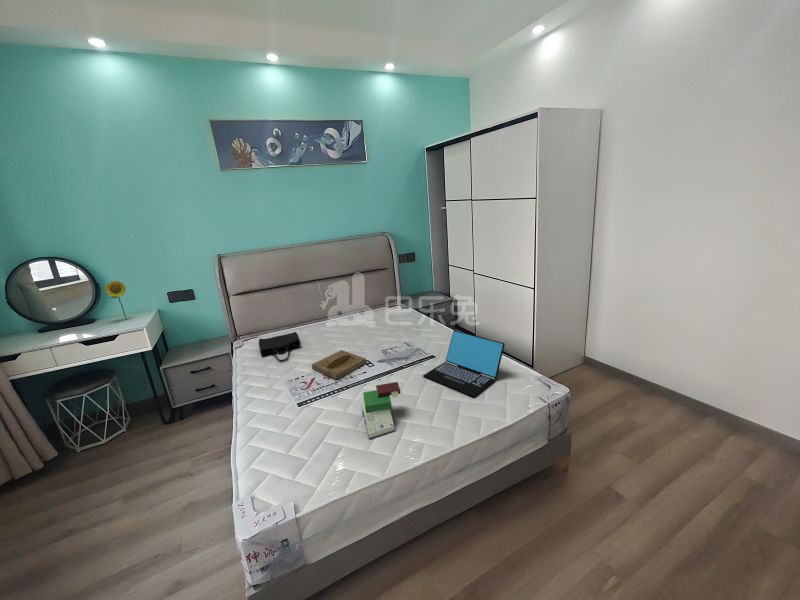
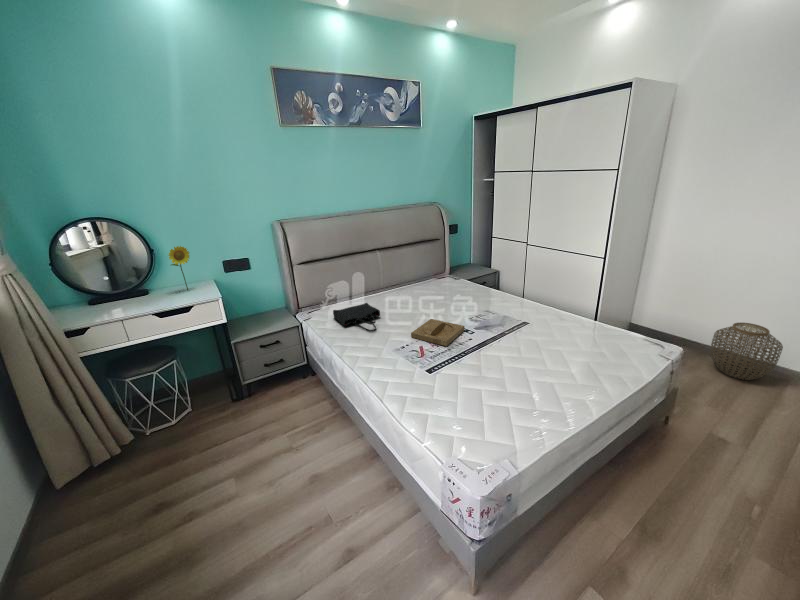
laptop: present [423,330,505,397] -> none [534,296,616,357]
woven basket: none [646,362,718,427] -> present [710,323,783,380]
book: present [362,382,400,439] -> none [500,344,548,398]

